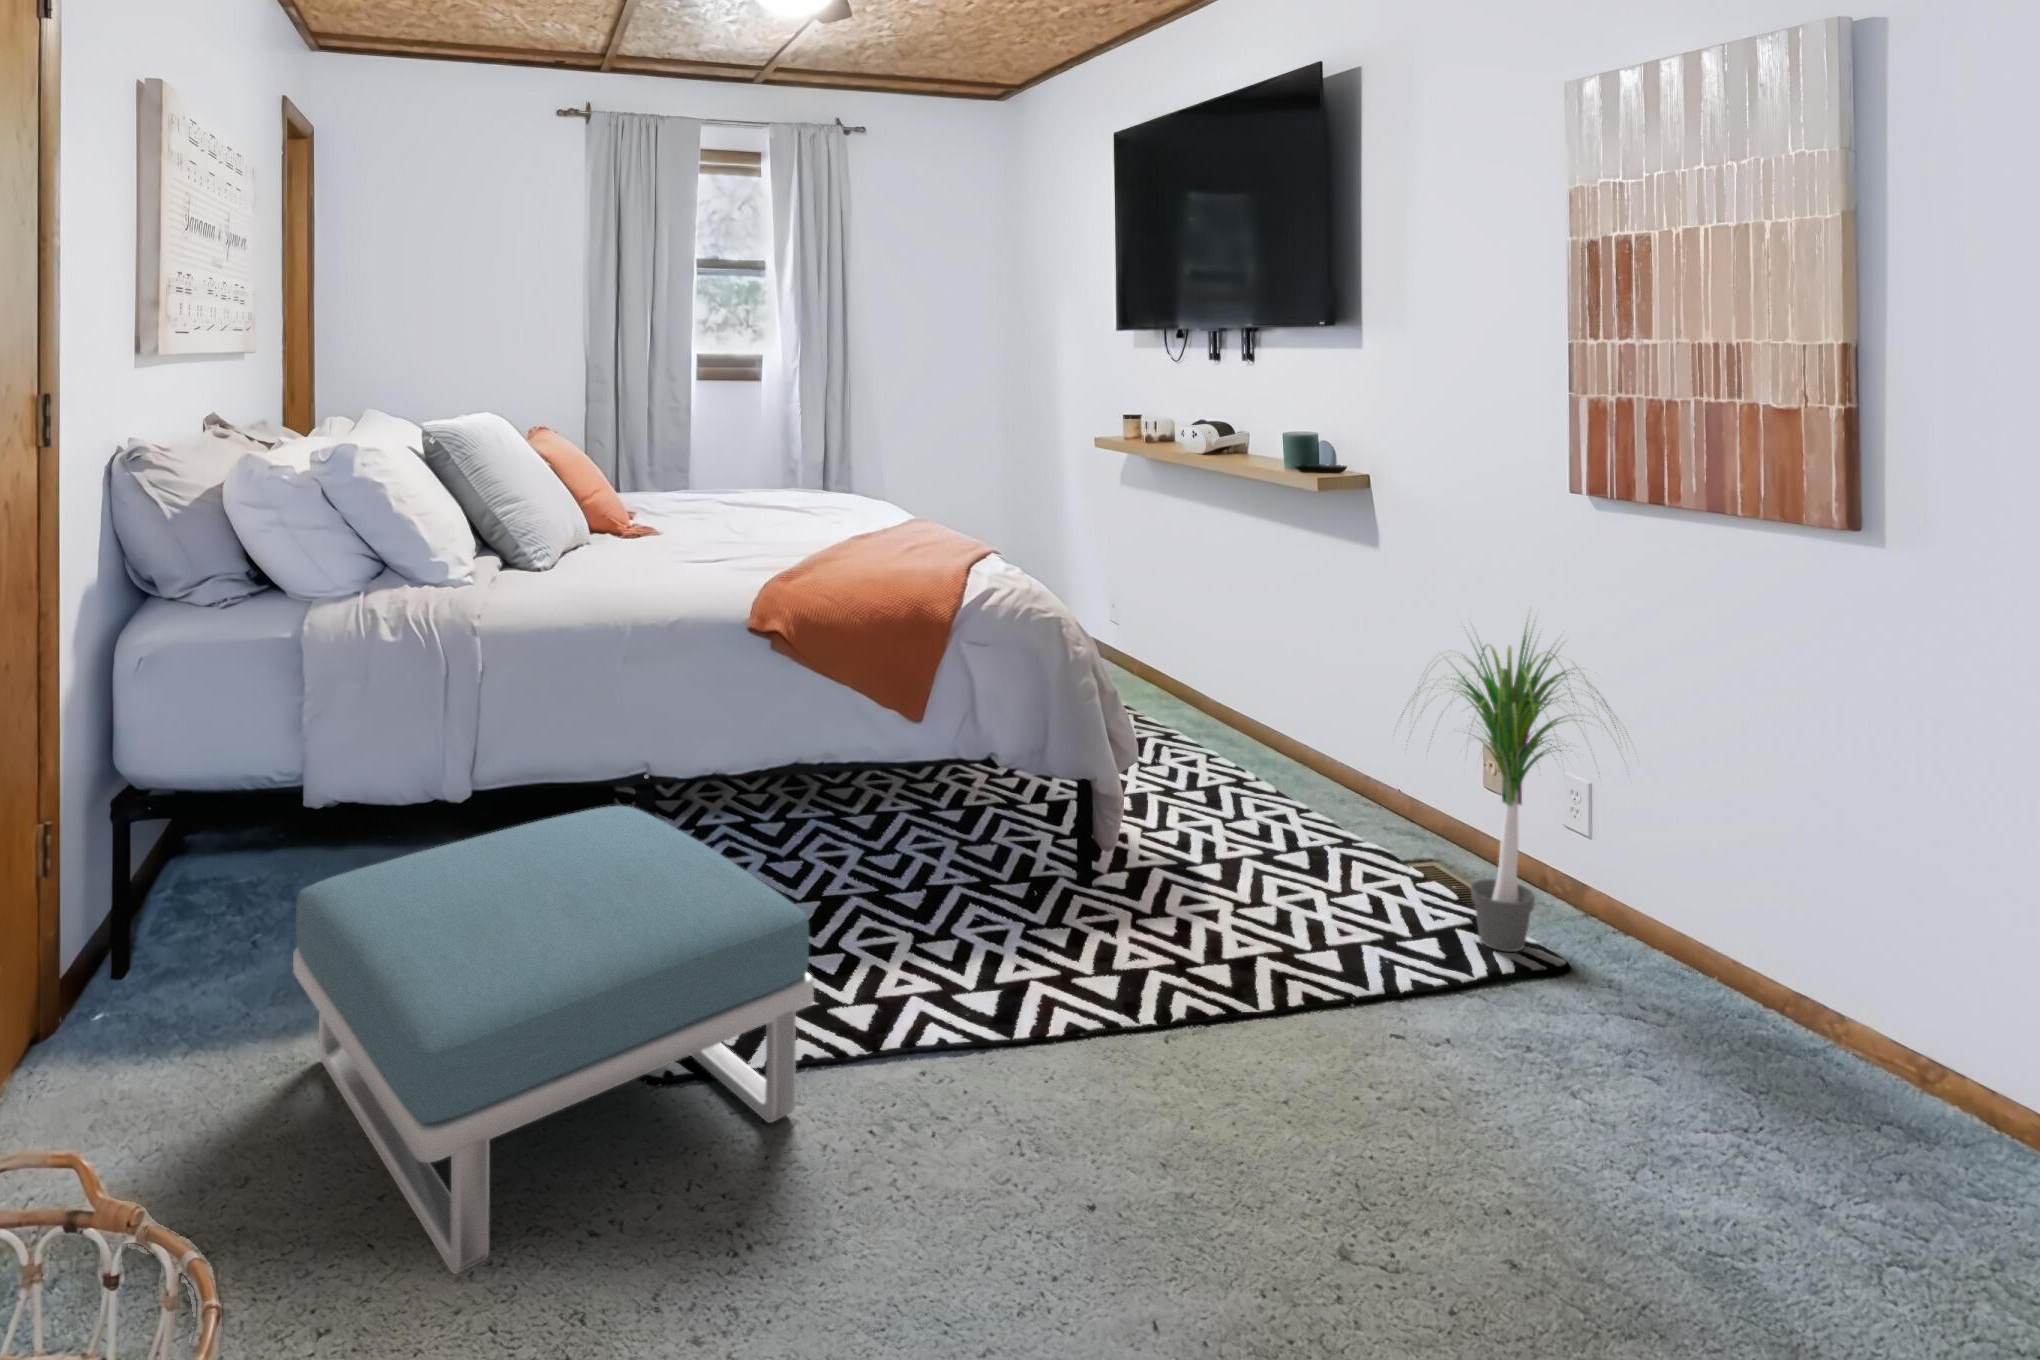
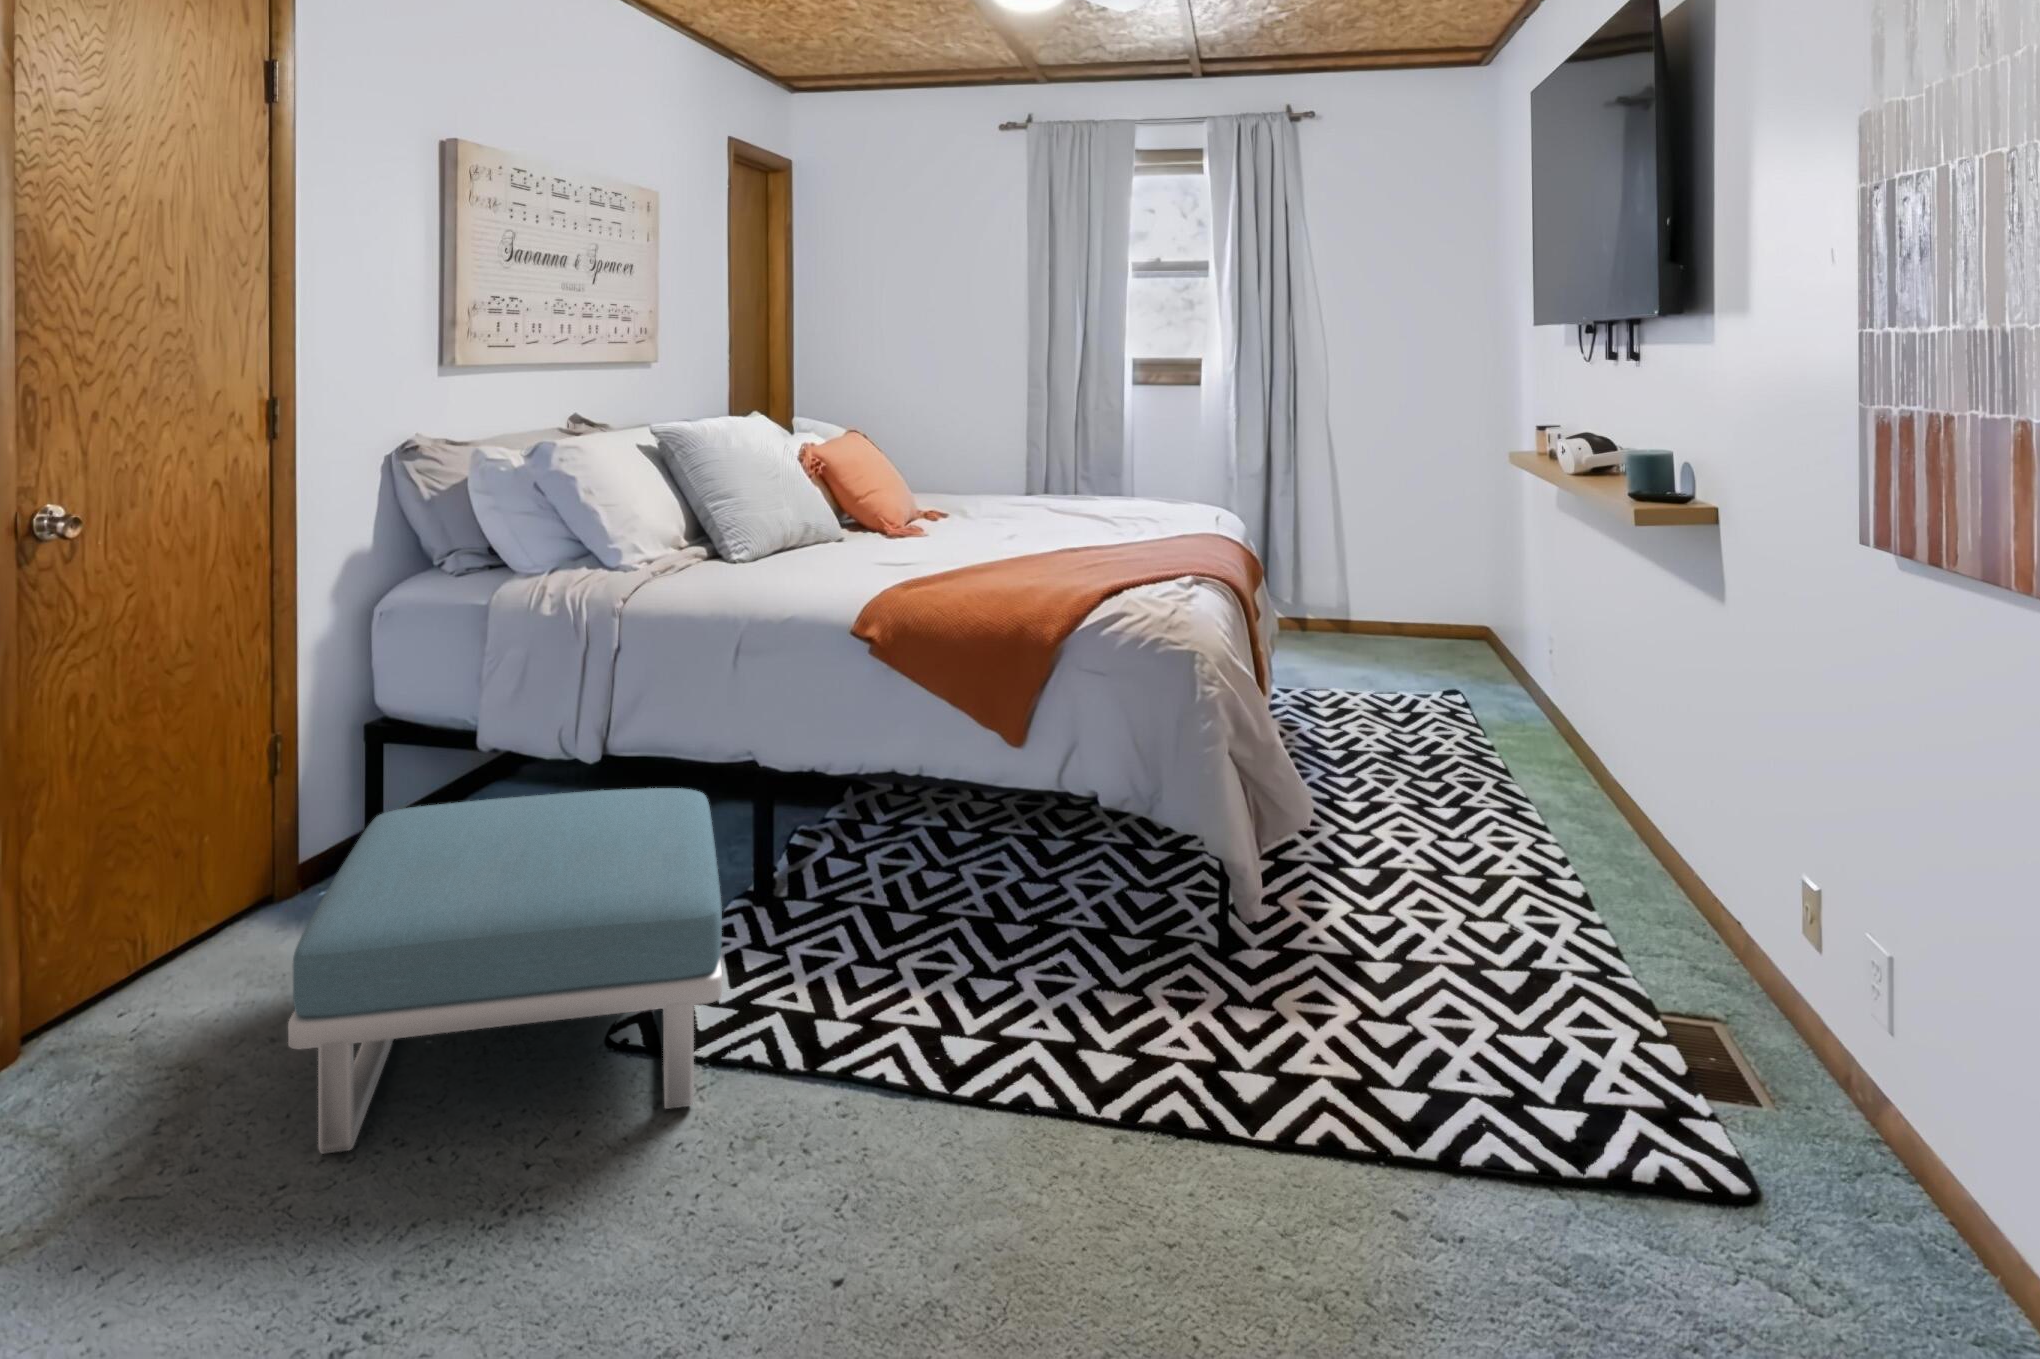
potted plant: present [1402,630,1617,952] -> none [1547,690,1894,1159]

